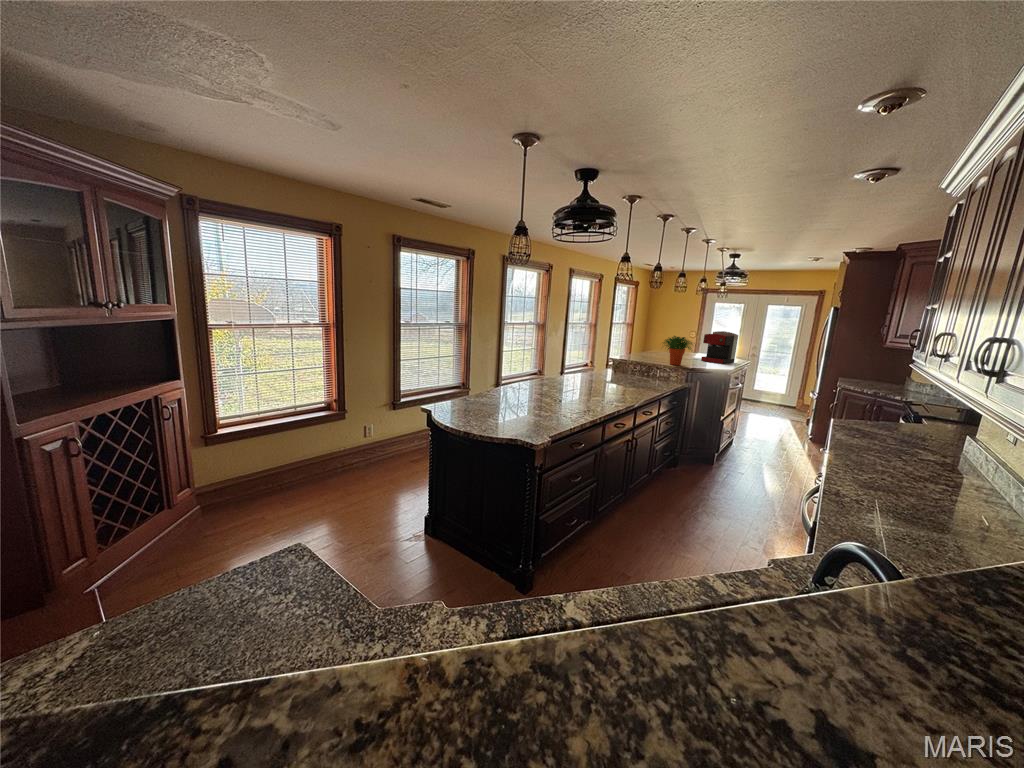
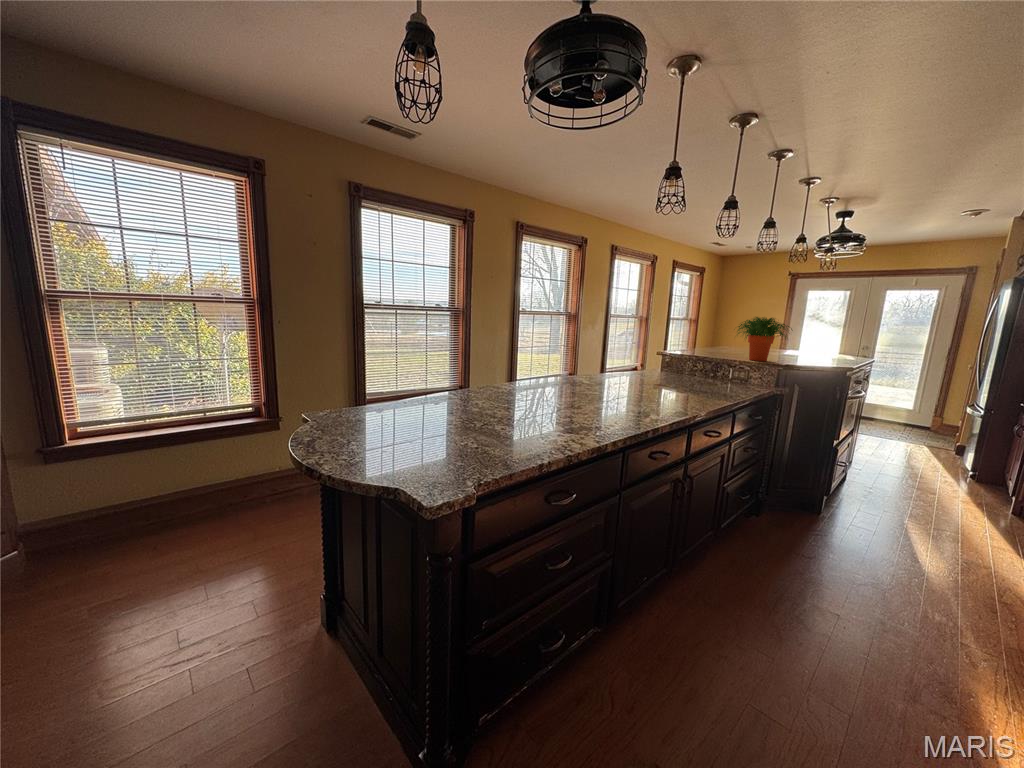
coffee maker: present [701,331,738,364] -> none [798,313,859,360]

